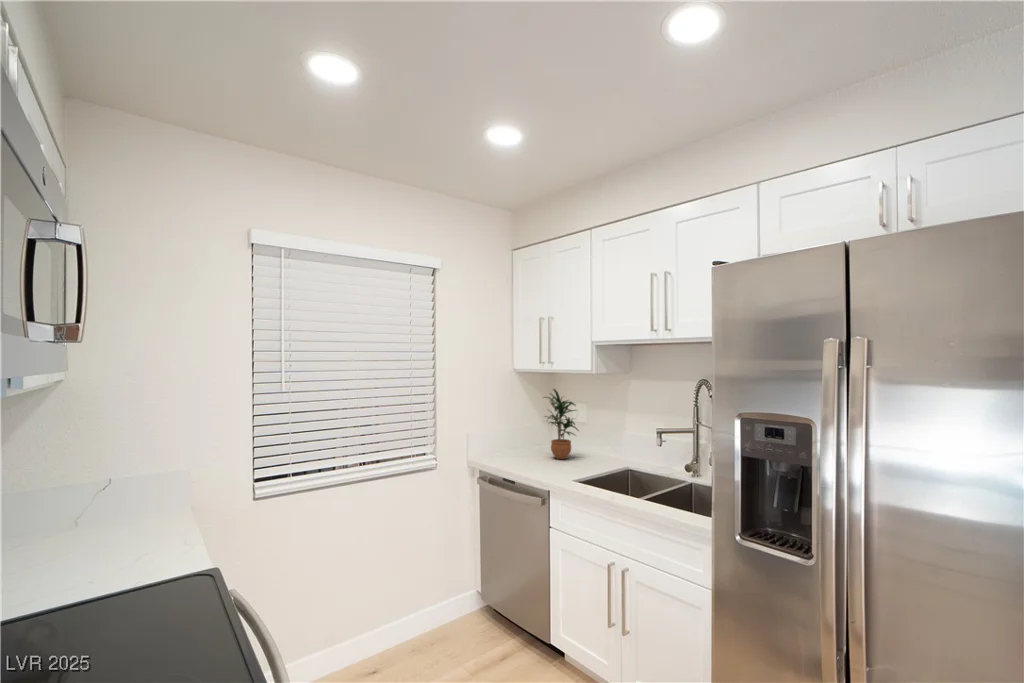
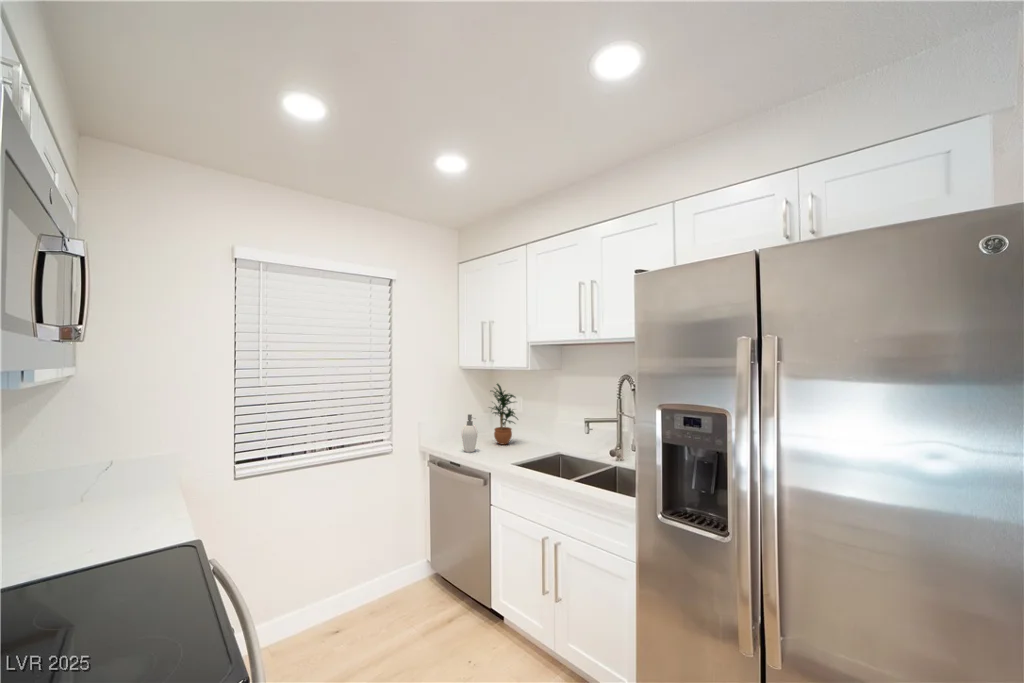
soap dispenser: none [514,424,532,466] -> present [462,414,478,452]

